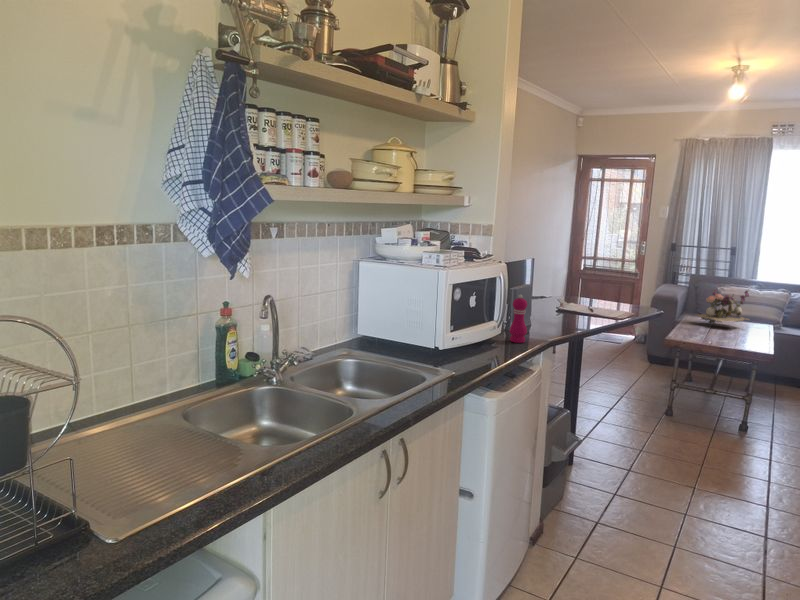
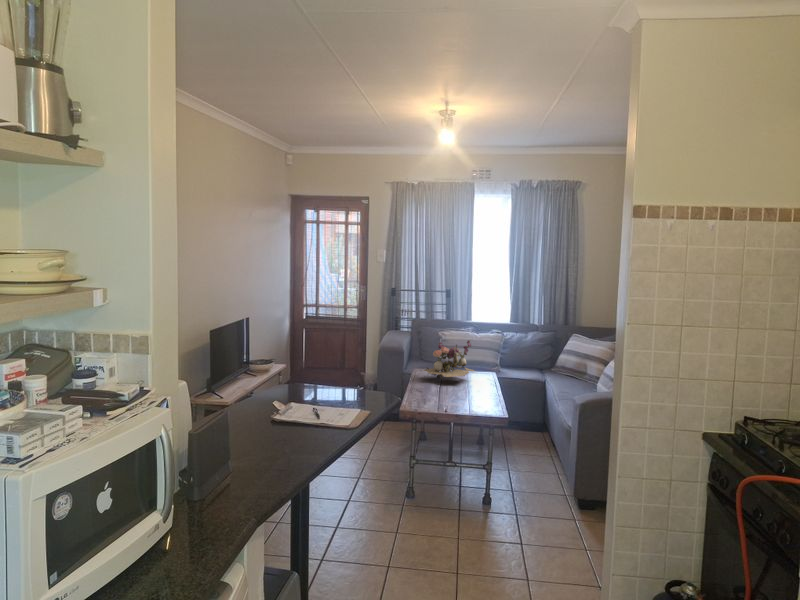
pepper mill: present [510,295,527,343] -> none [185,465,216,550]

